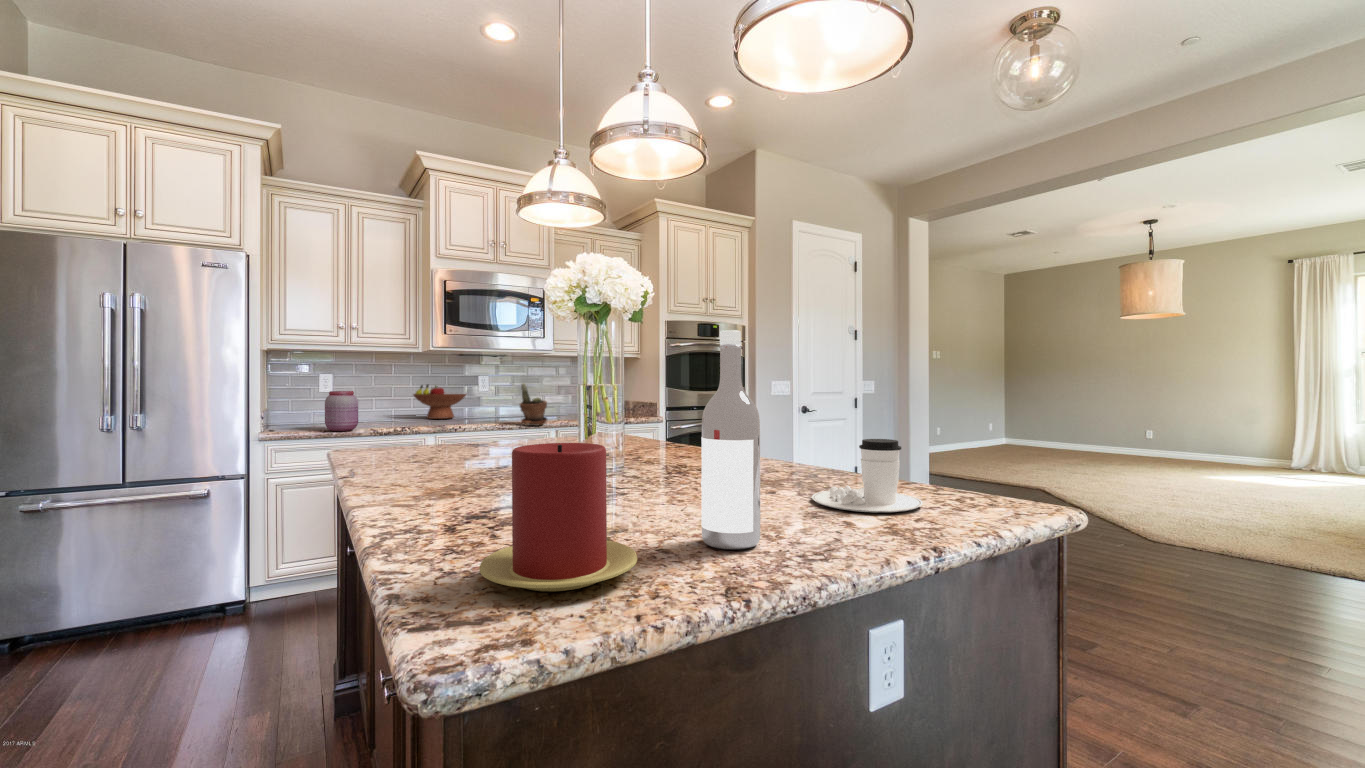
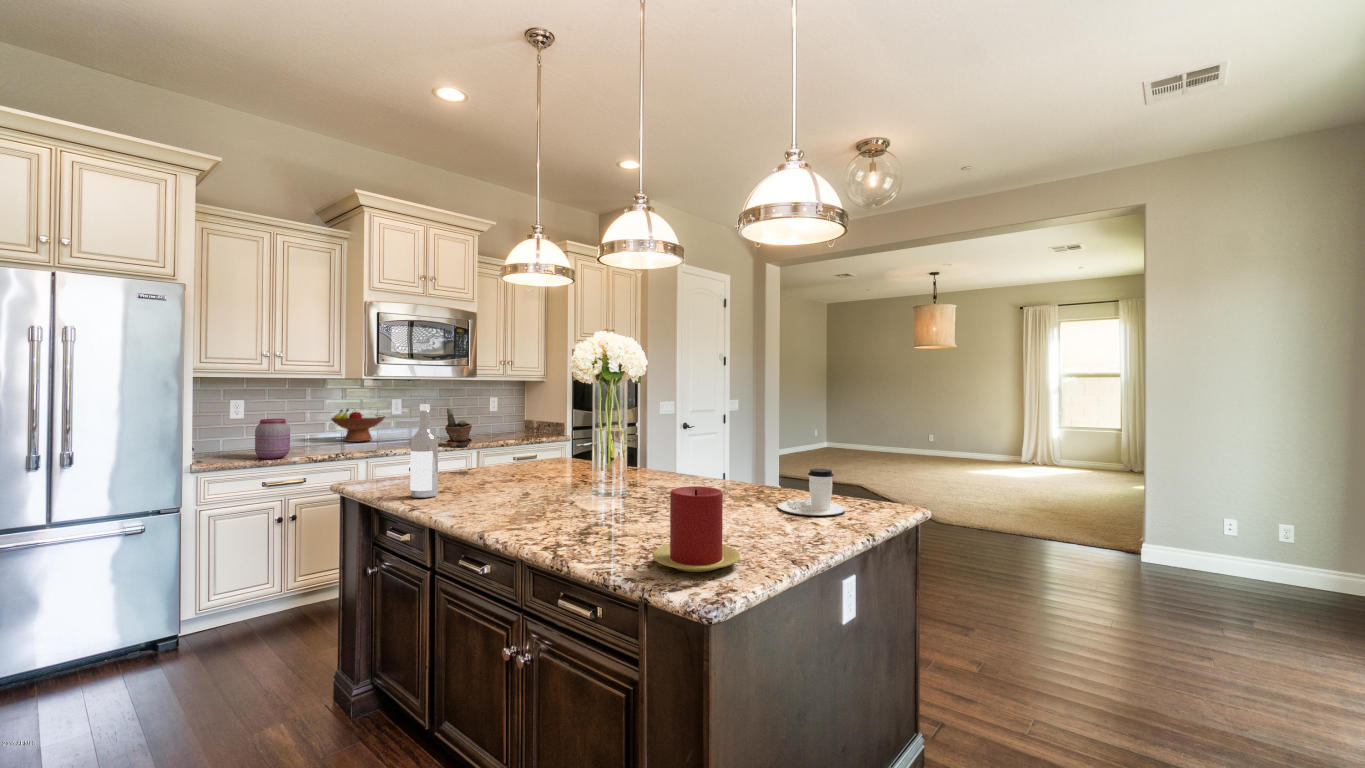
wine bottle: present [701,330,760,550] -> present [410,404,438,498]

